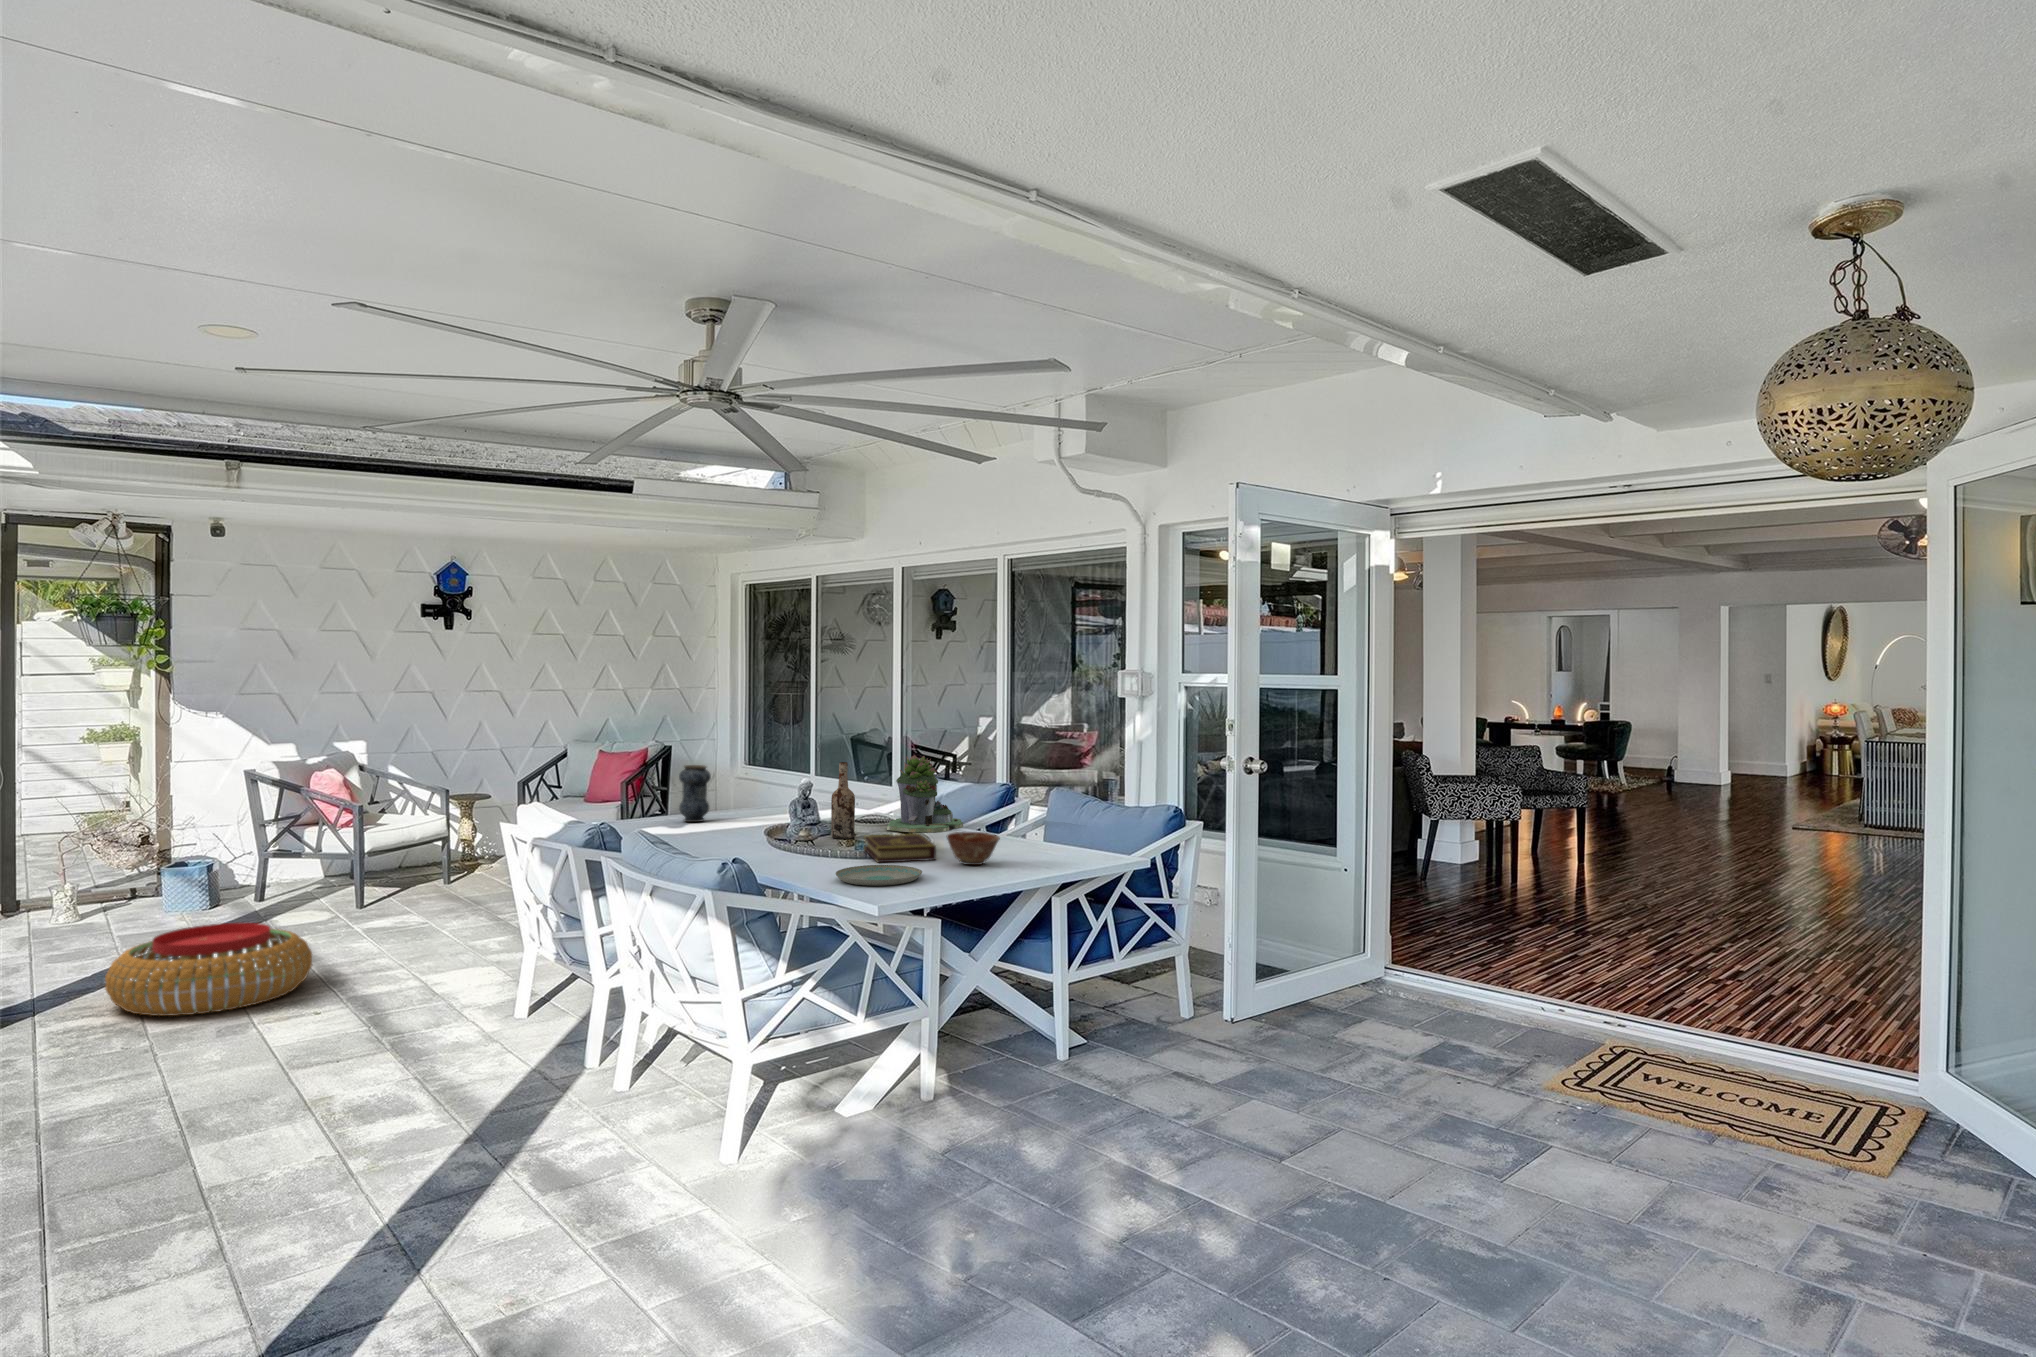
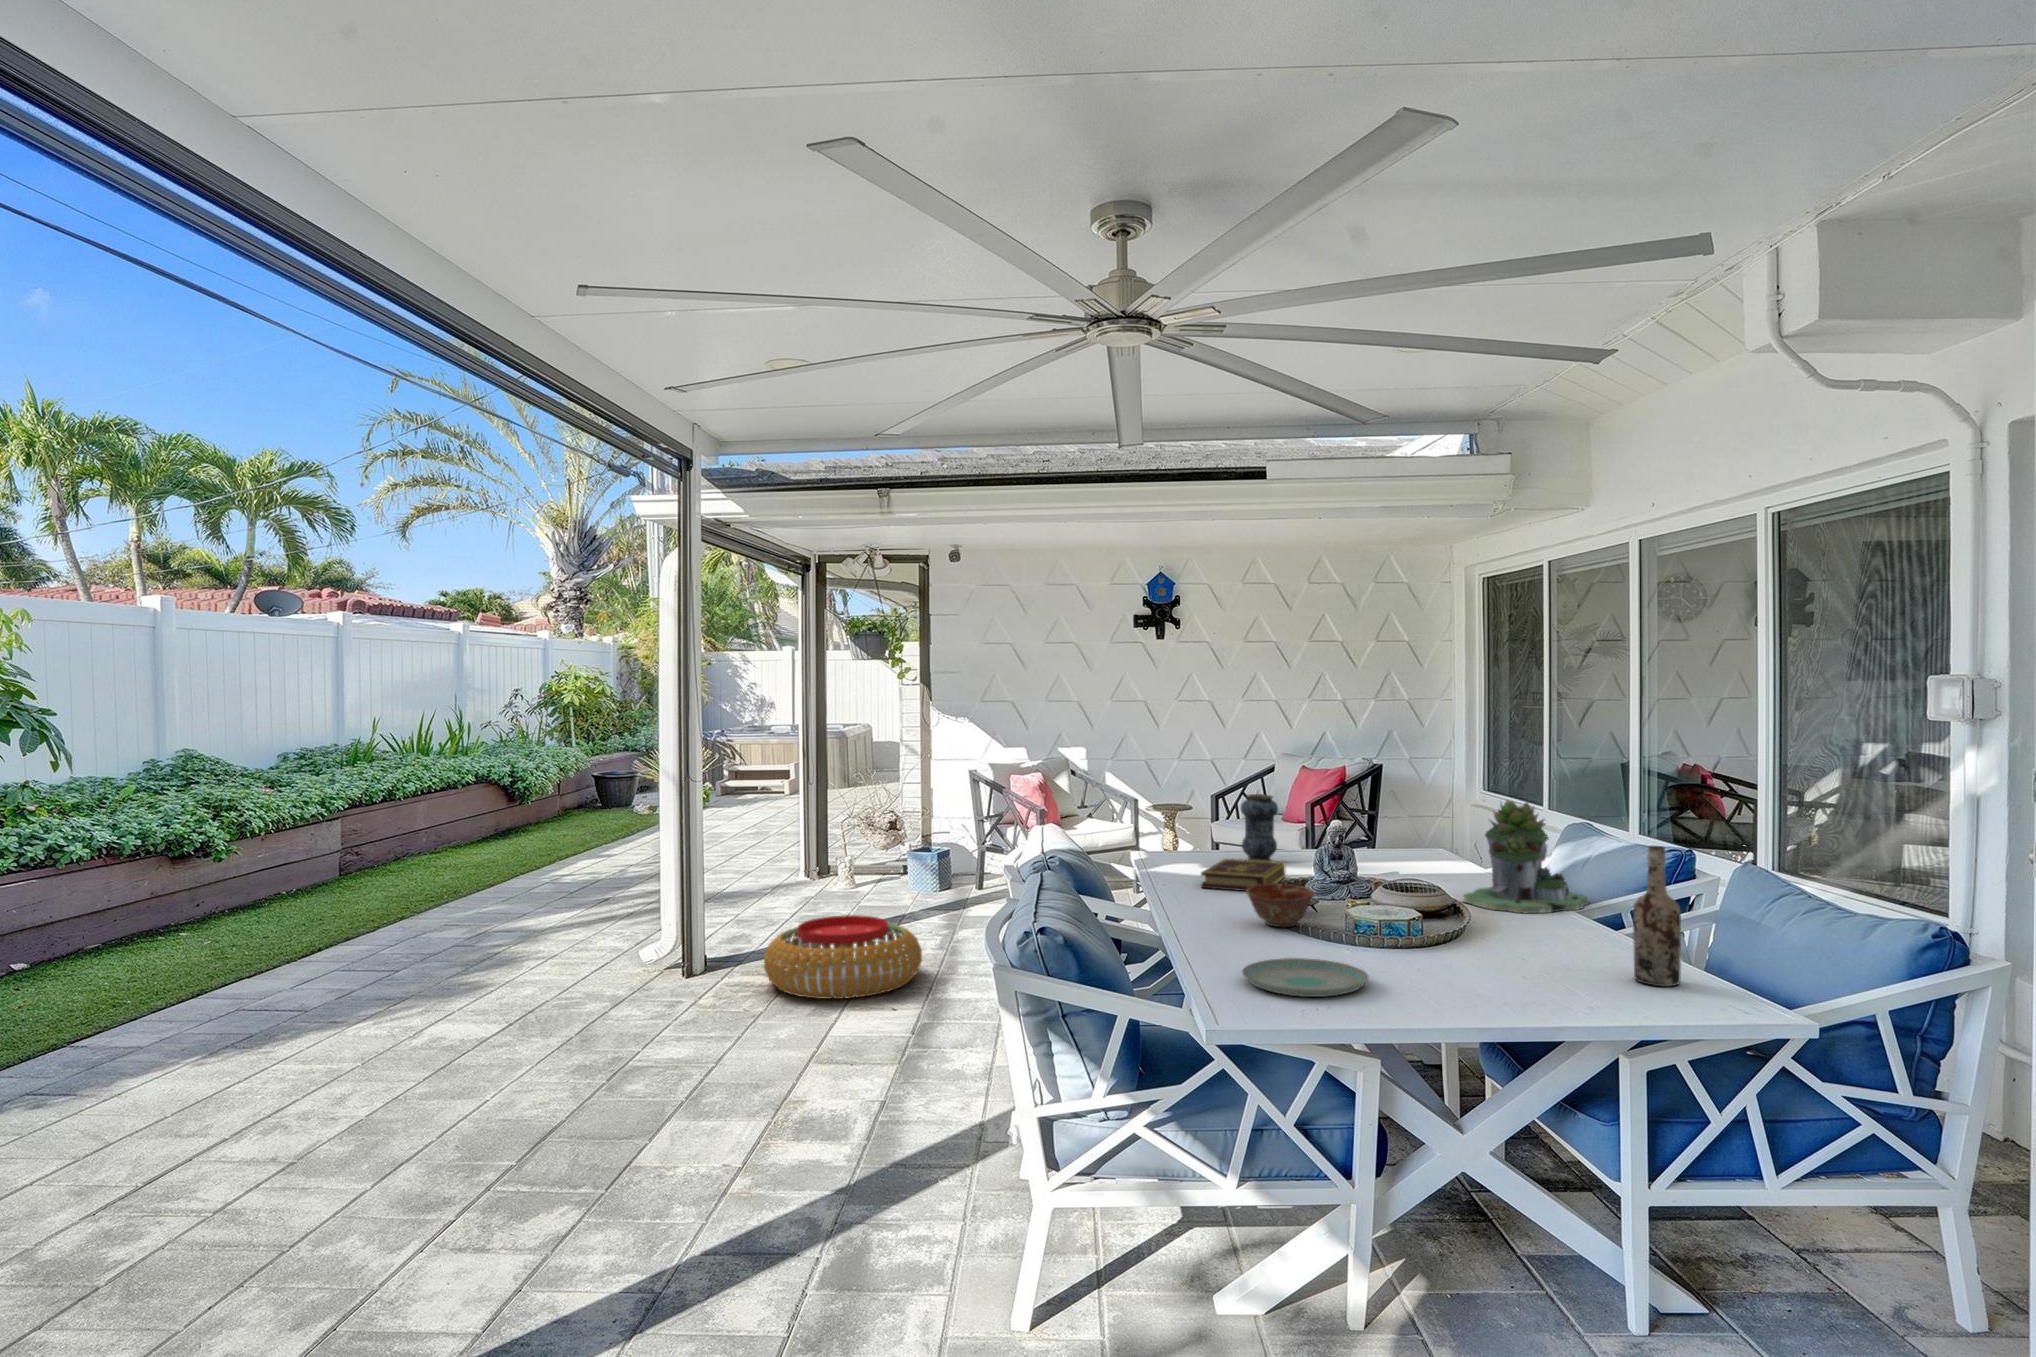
wine bottle: present [831,762,855,839] -> present [1633,846,1681,986]
ceramic bowl: present [947,832,1000,865] -> present [1246,883,1315,927]
book: present [864,834,936,863] -> present [1201,859,1286,891]

